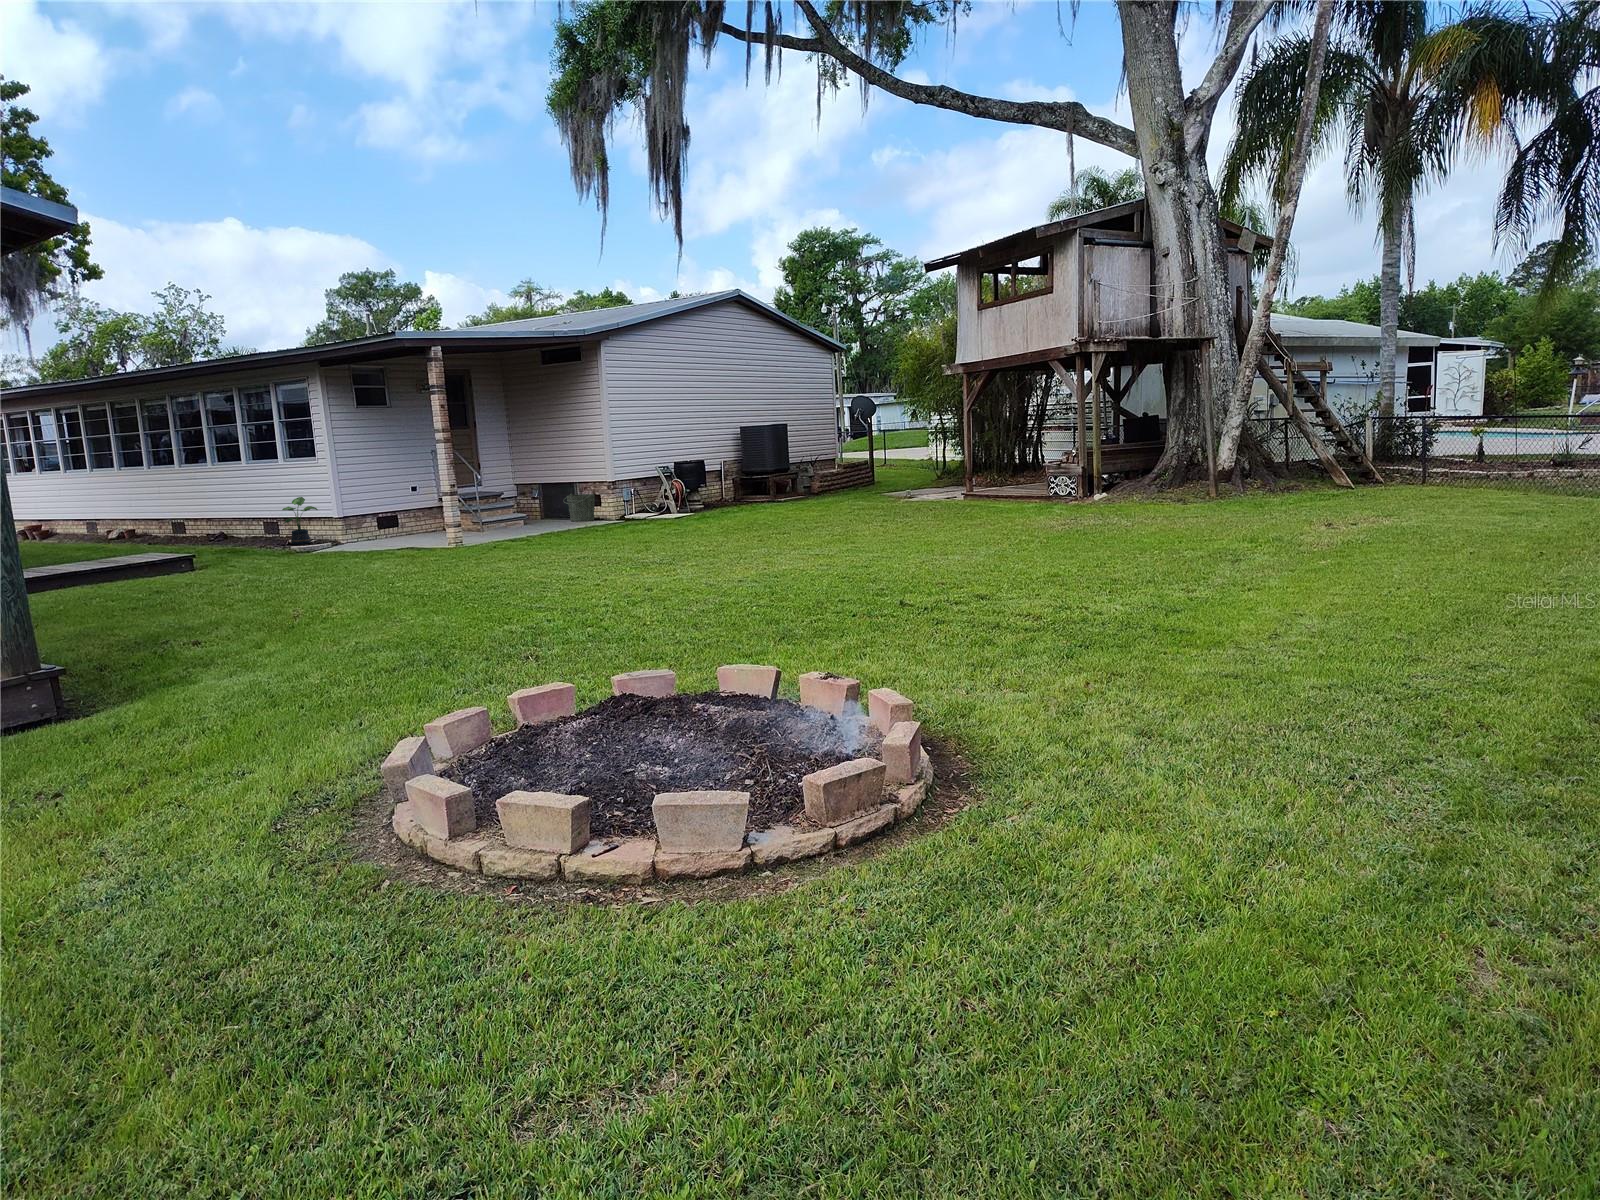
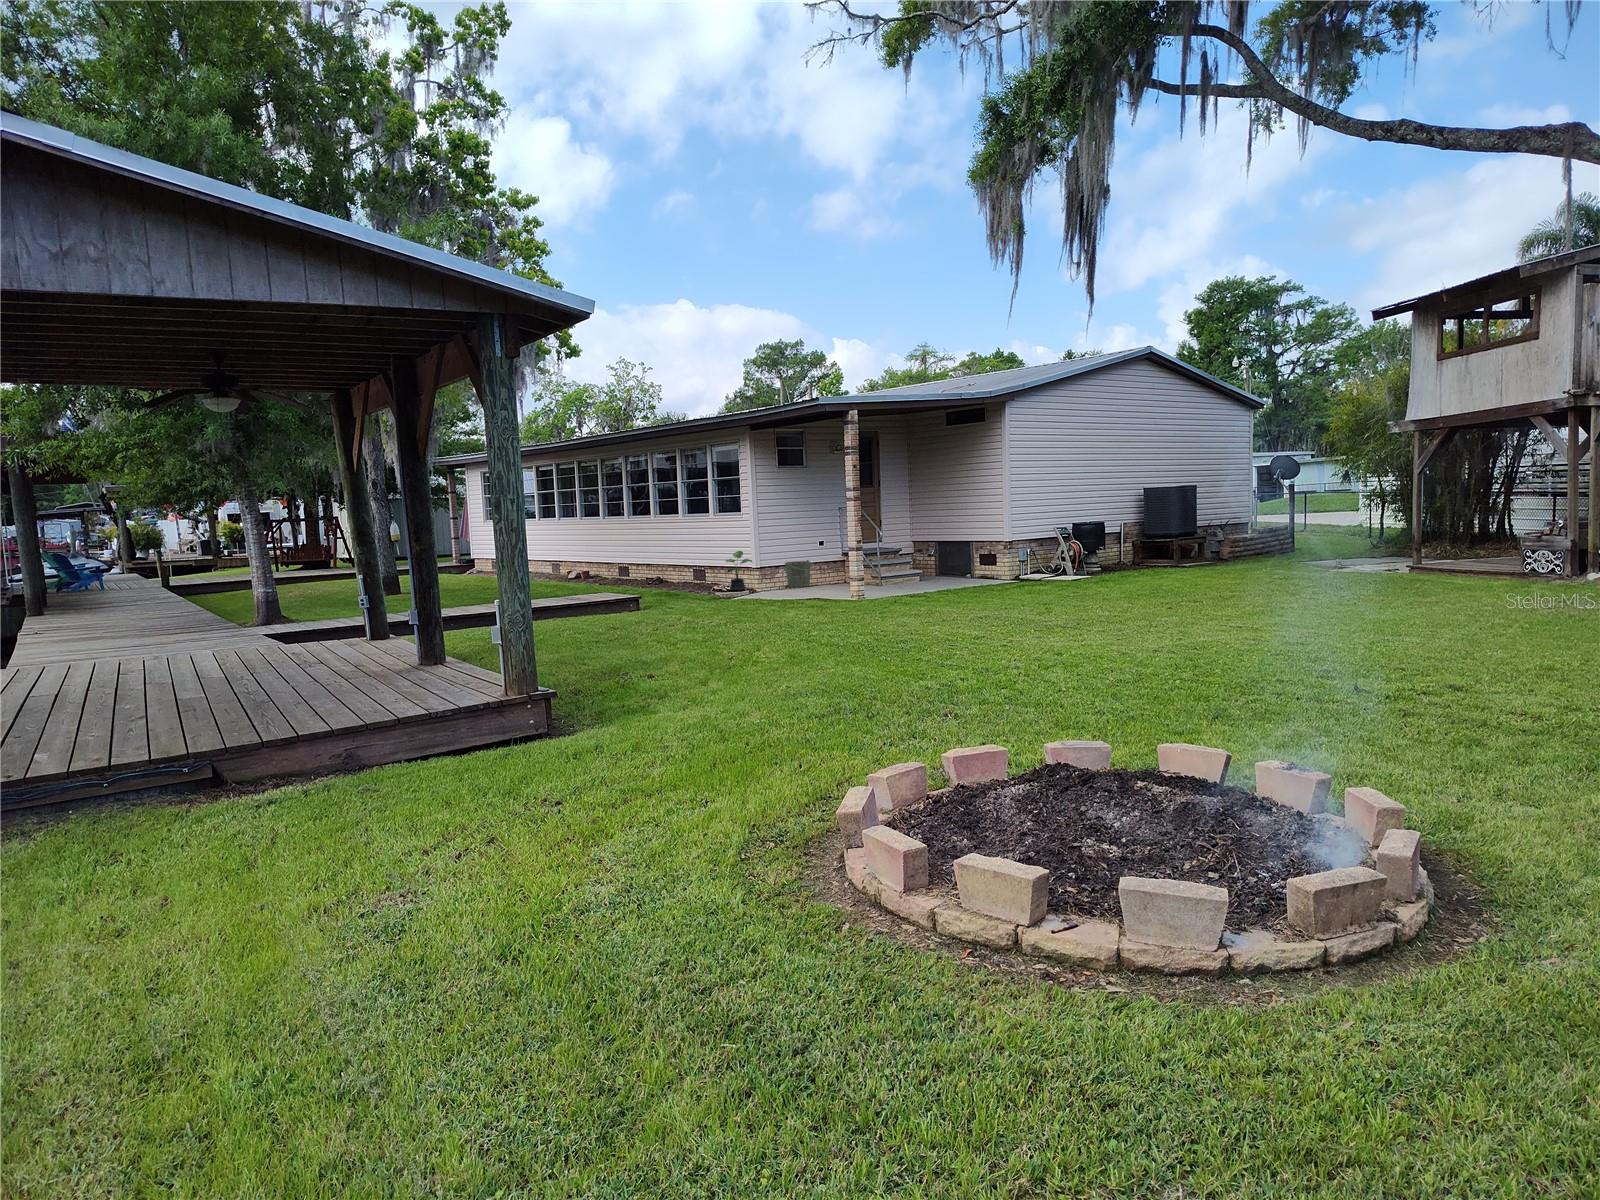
bucket: present [564,494,595,522] -> present [785,560,814,588]

